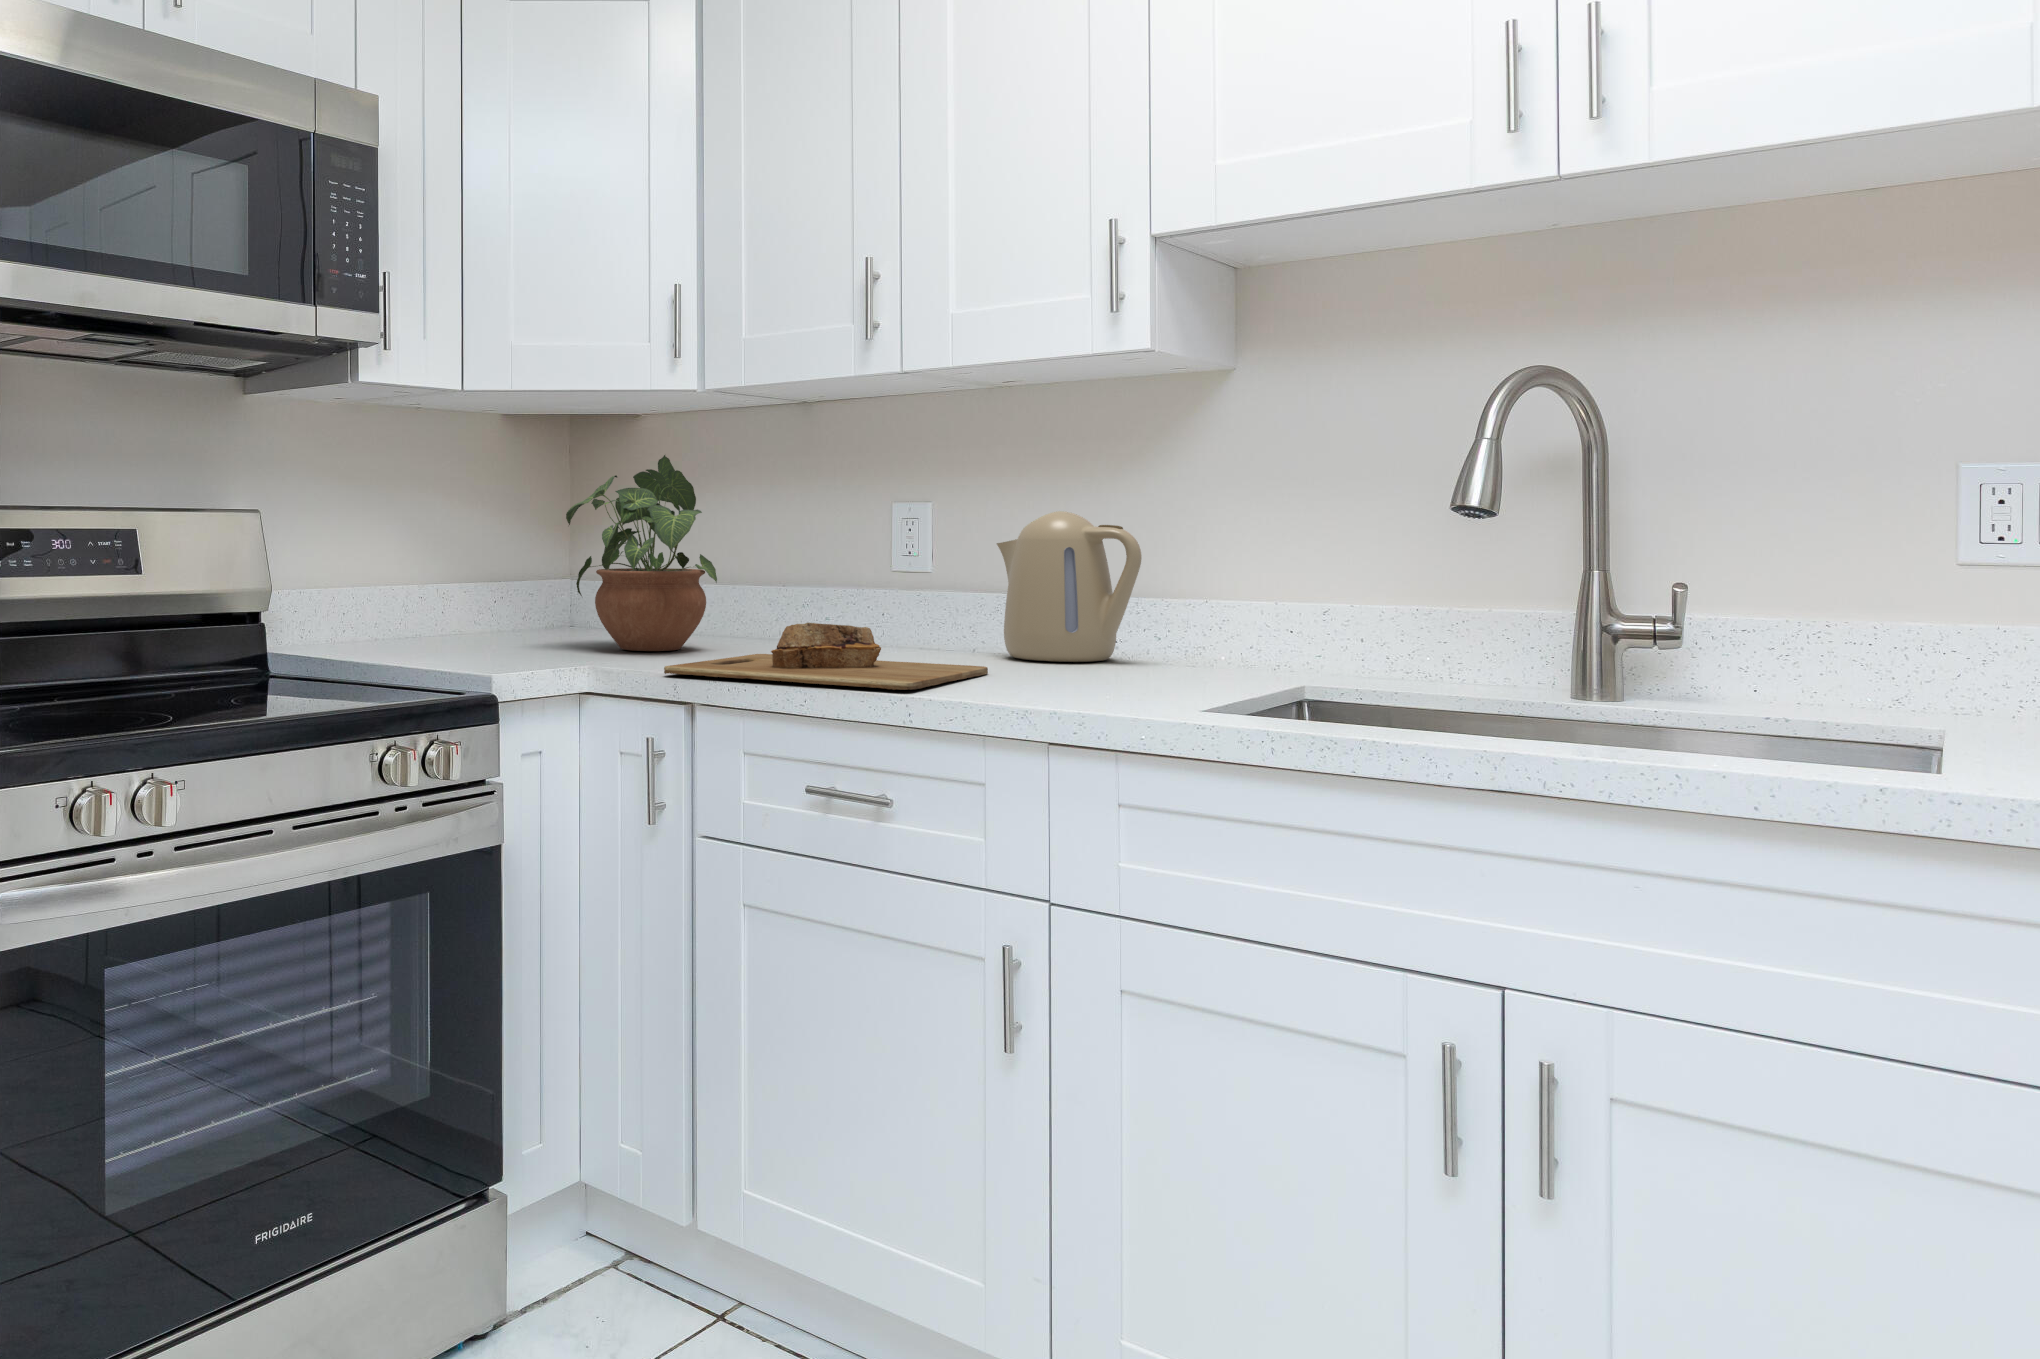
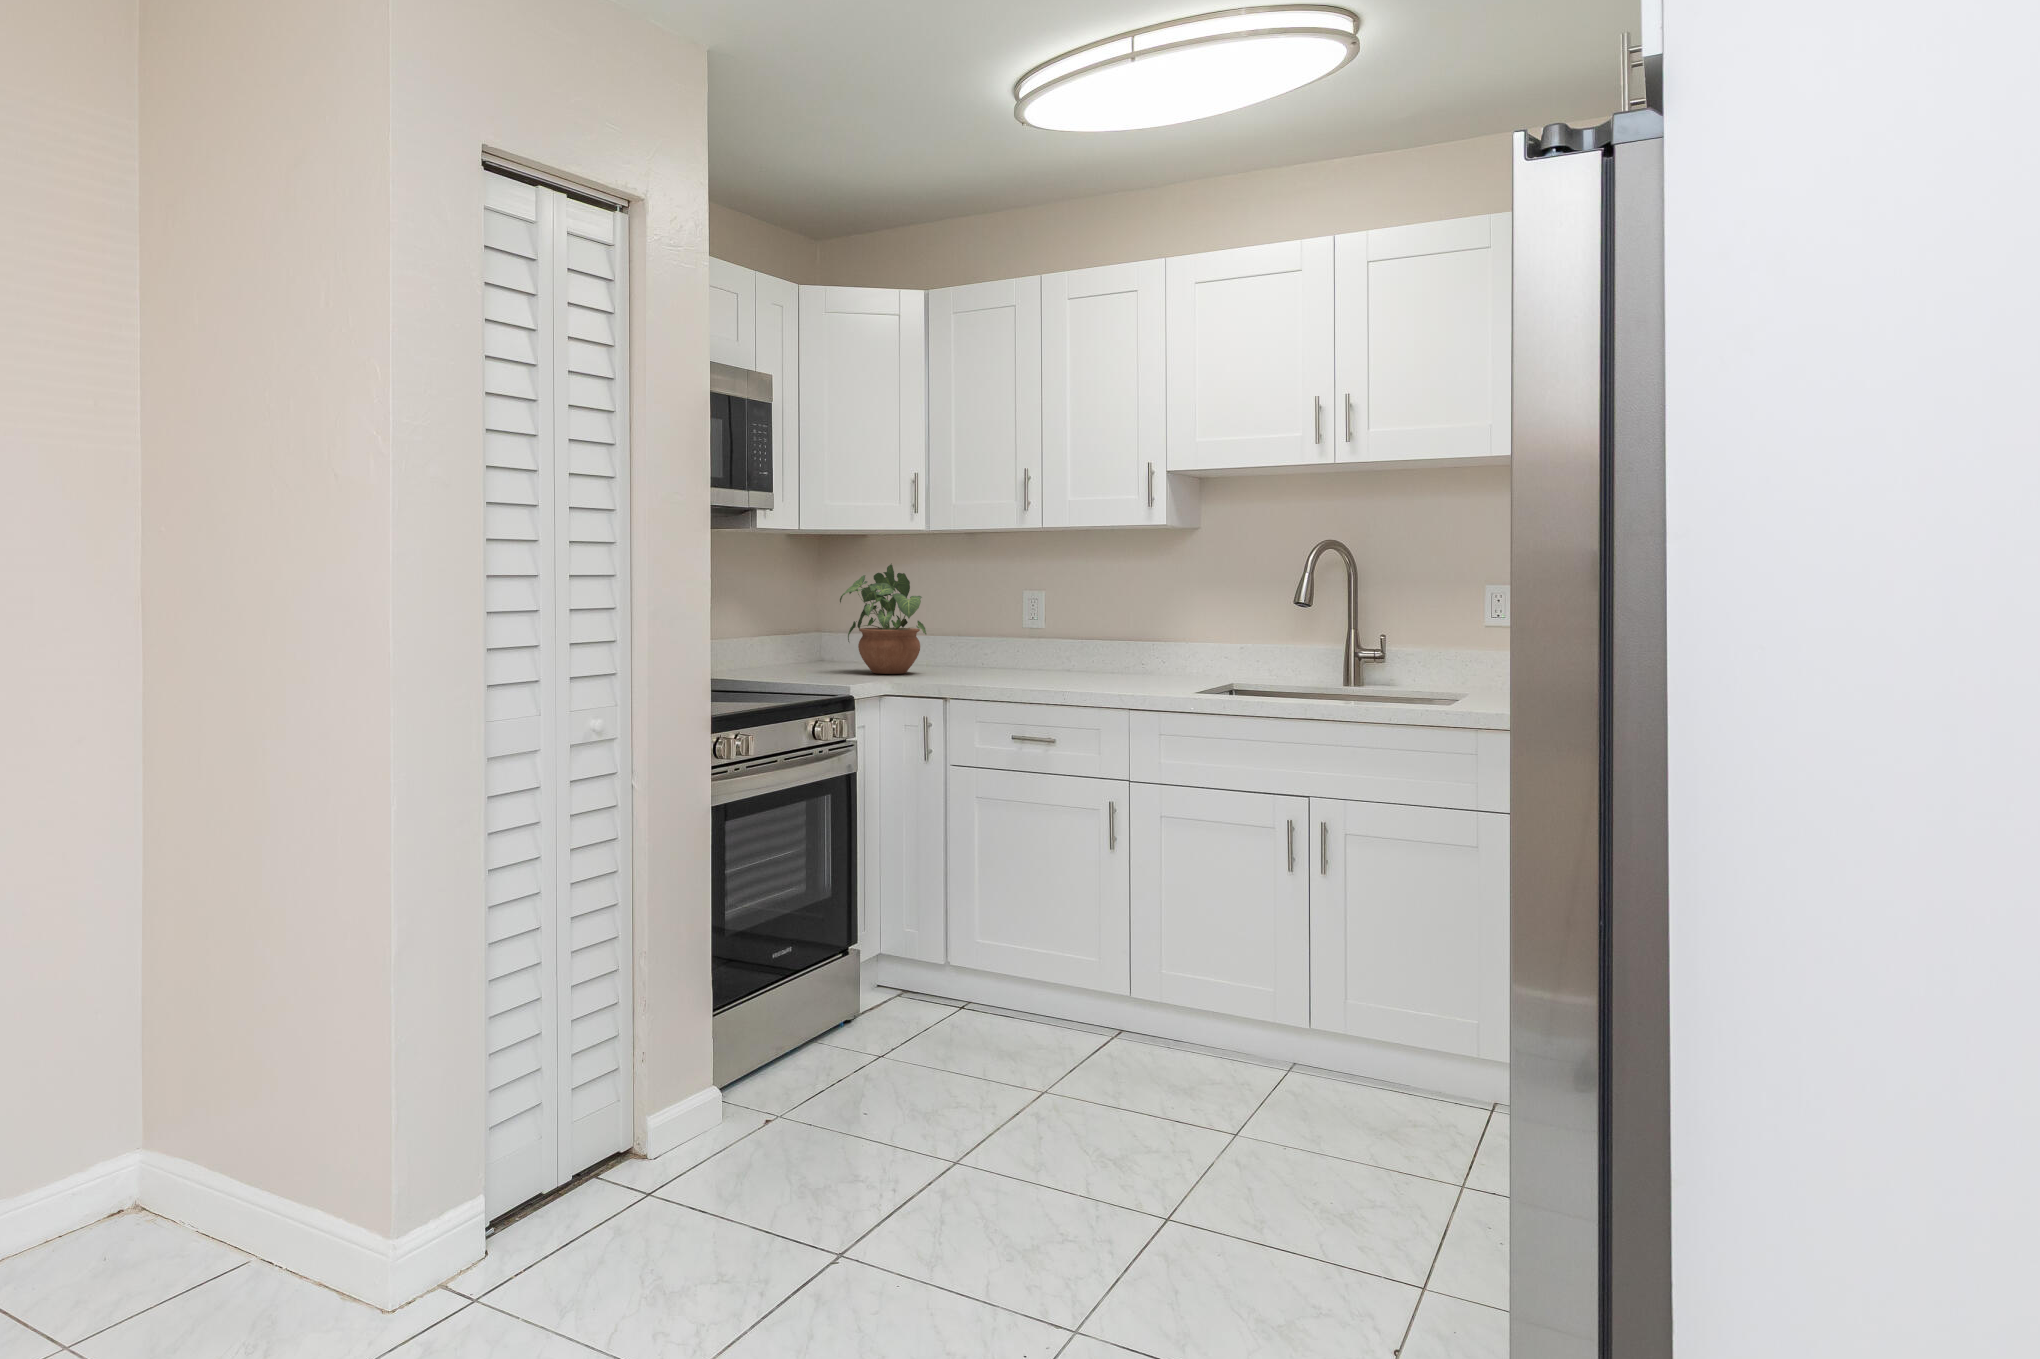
kettle: present [997,511,1142,662] -> none [1076,598,1152,676]
cutting board: present [664,623,988,690] -> none [928,656,1084,688]

